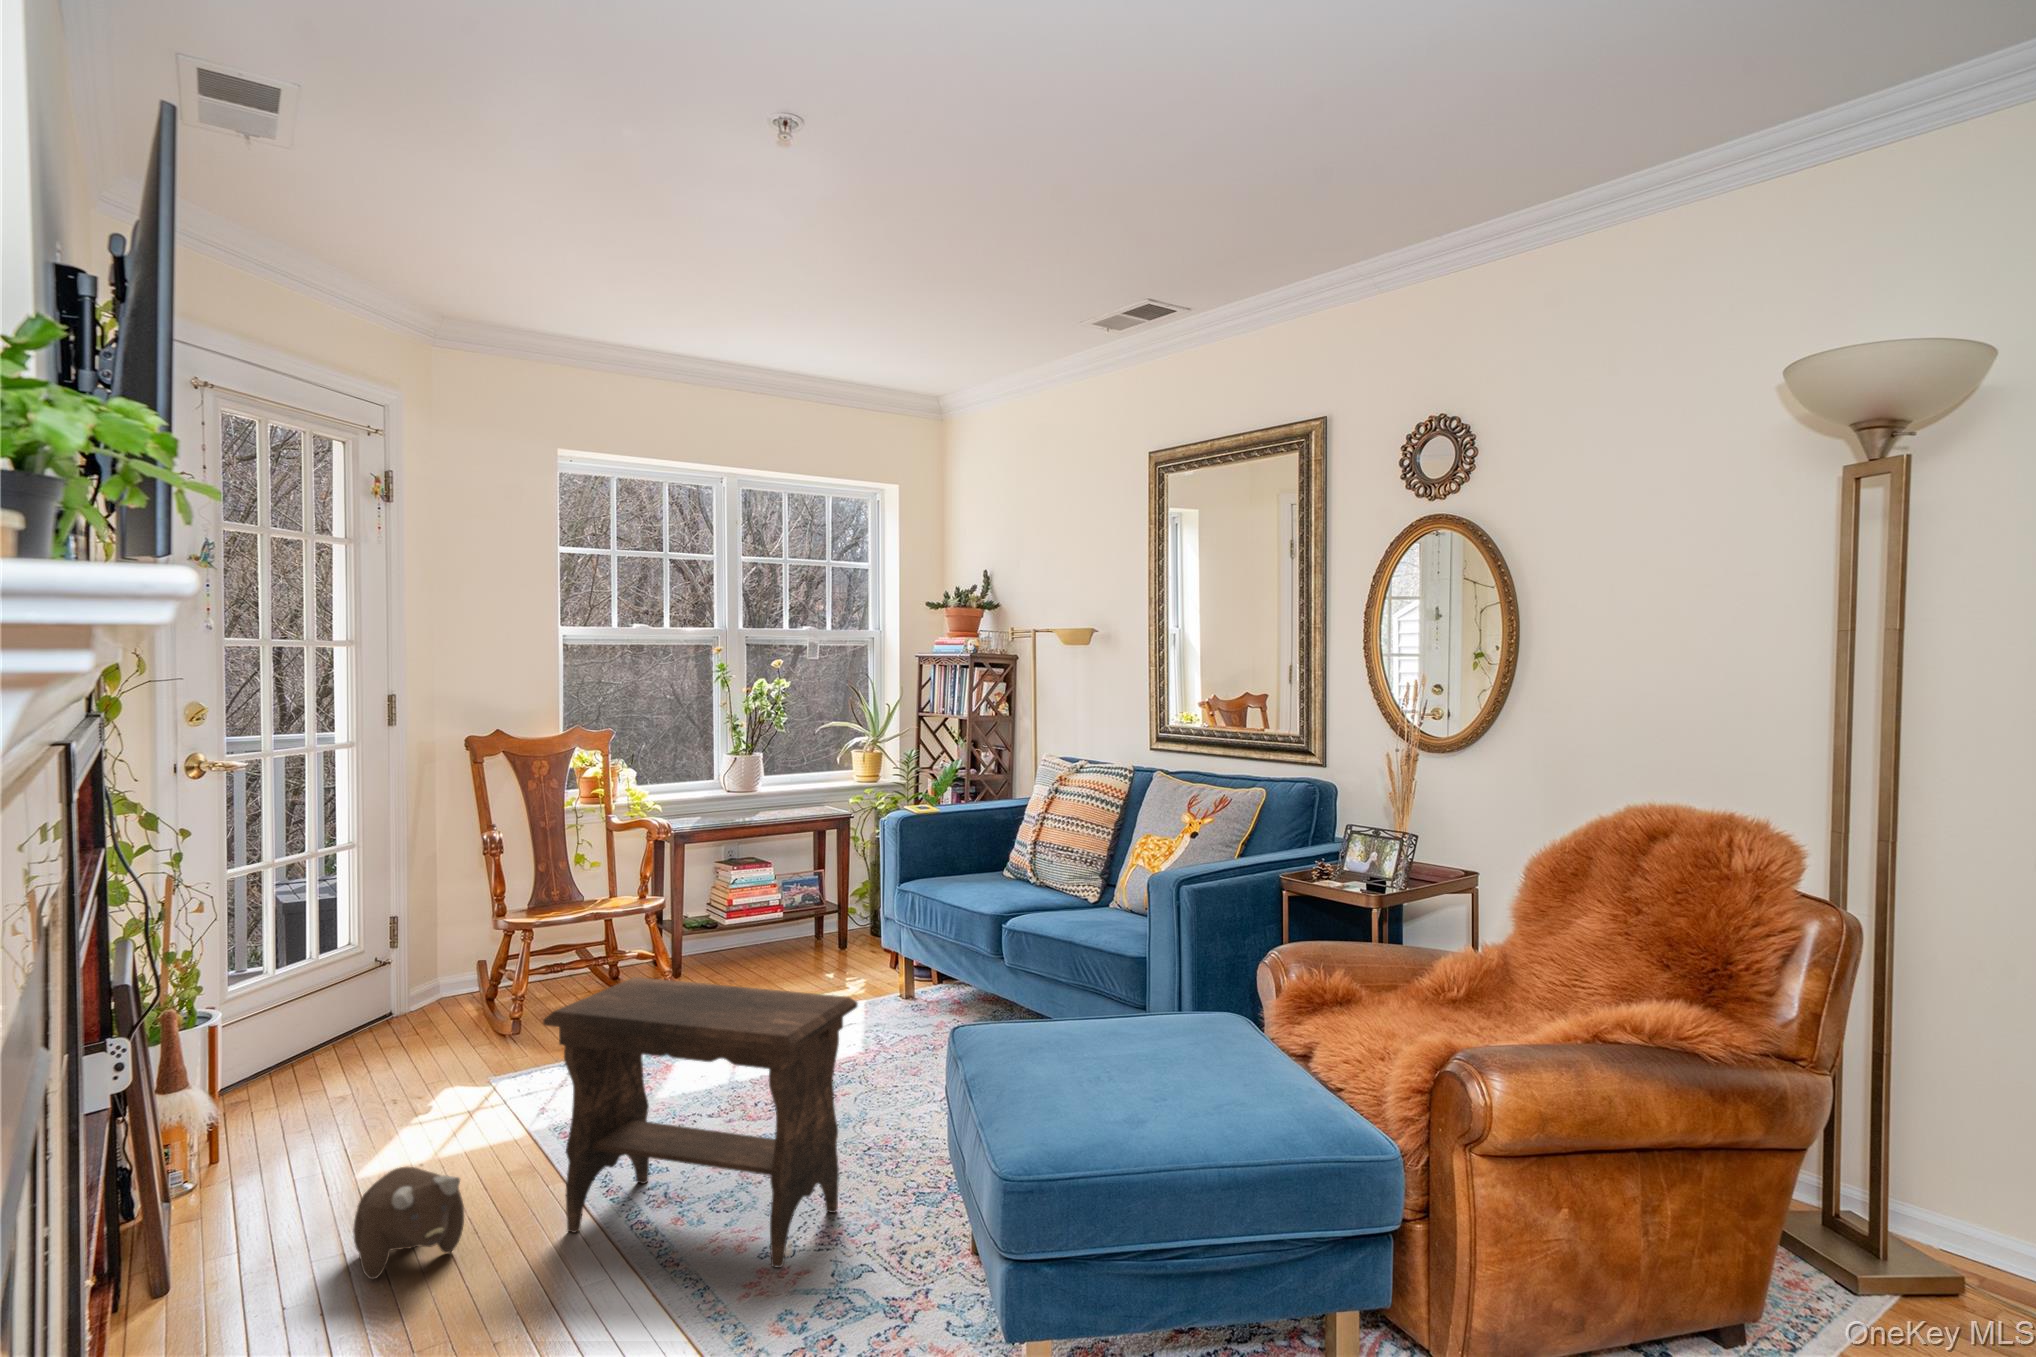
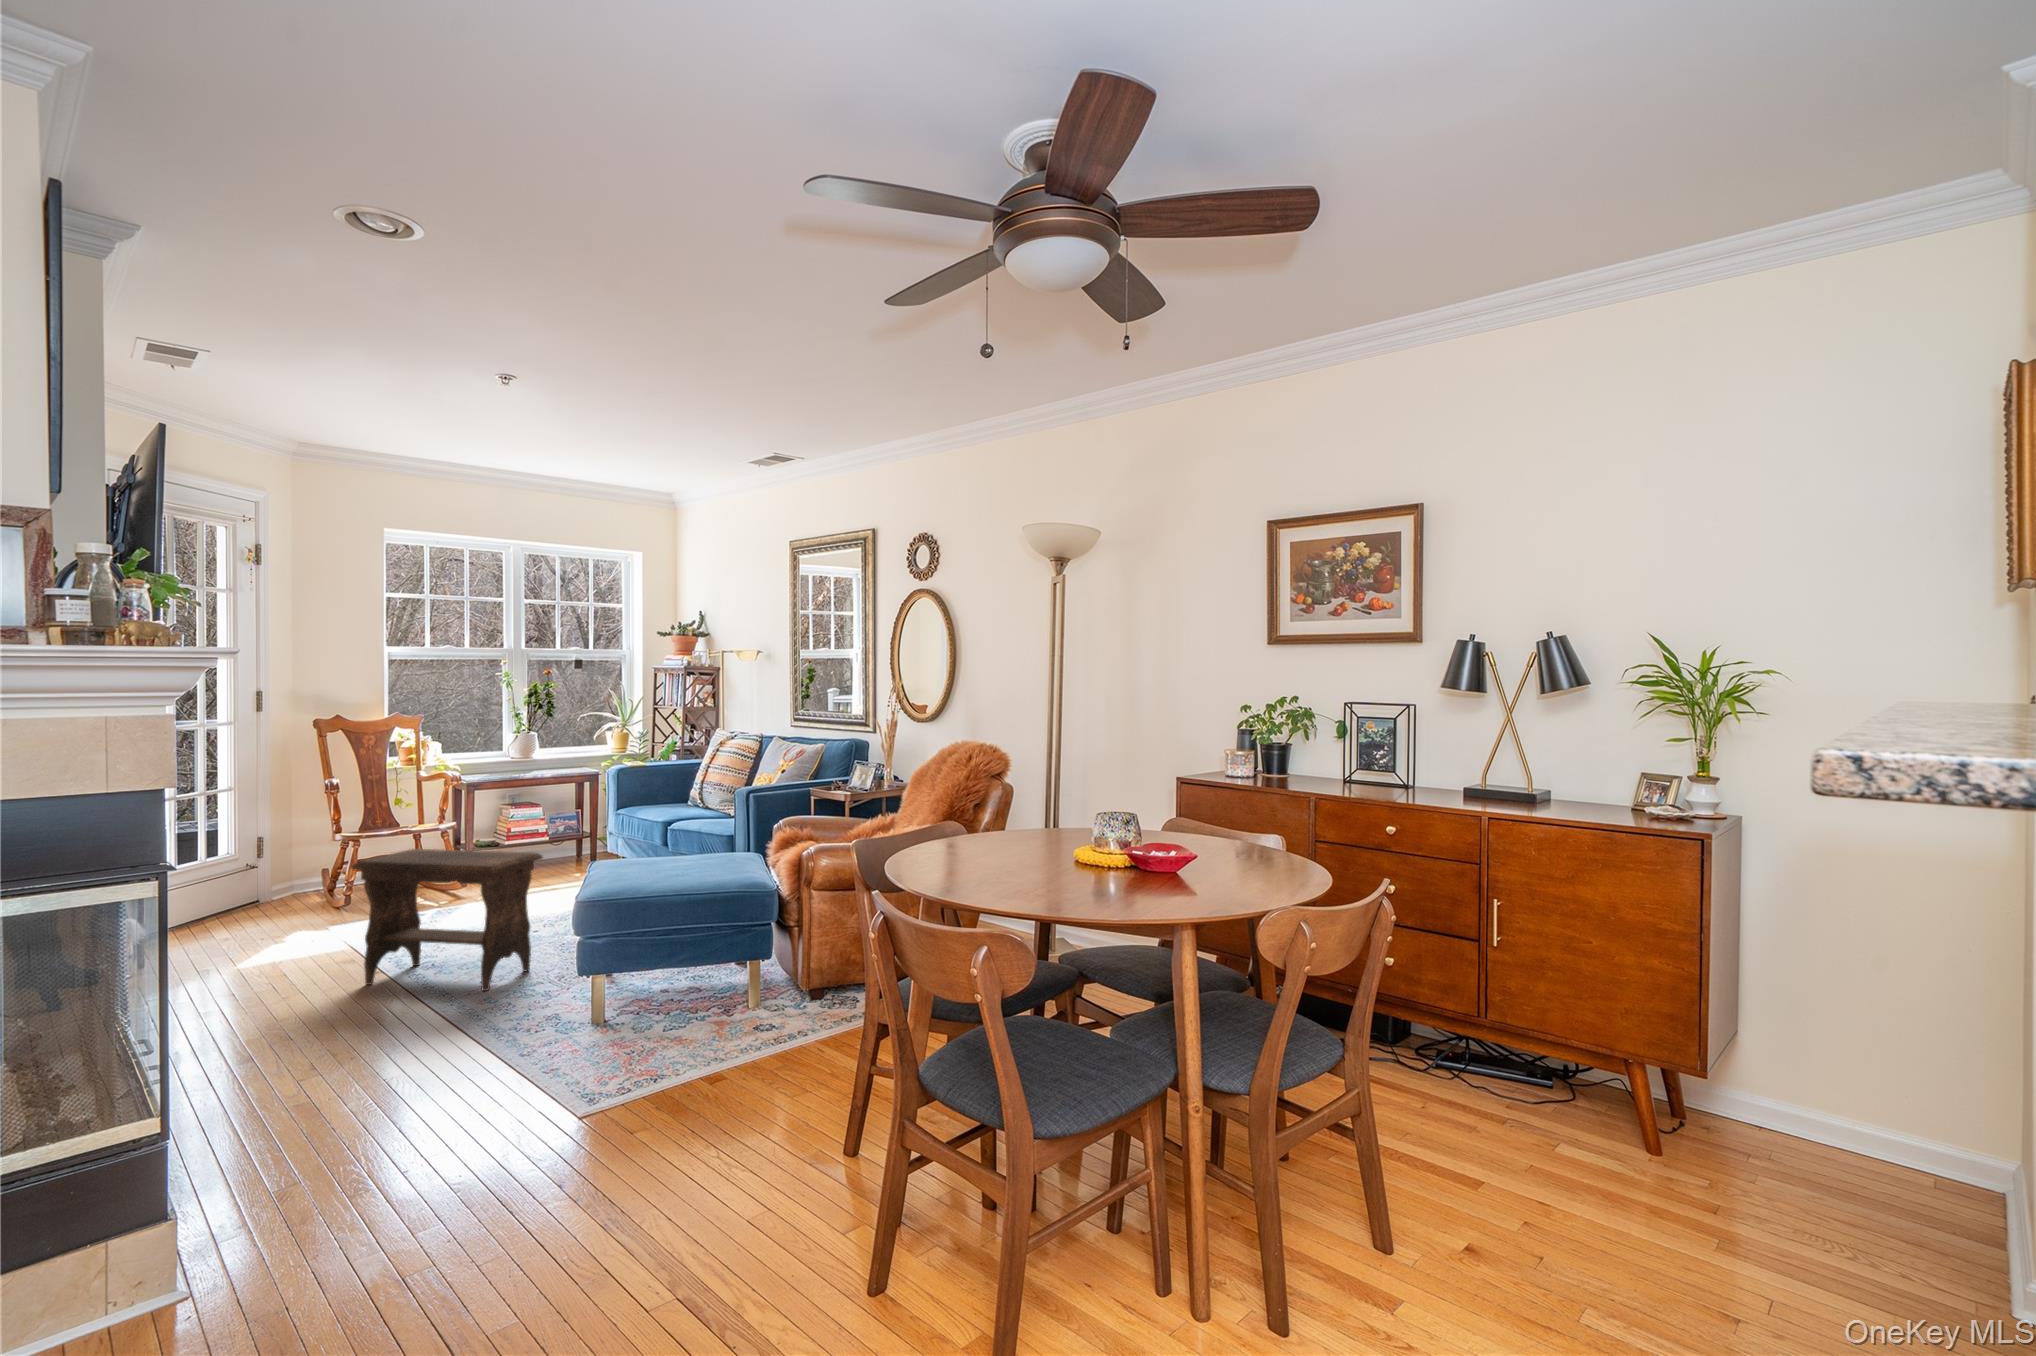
plush toy: present [353,1167,464,1279] -> none [233,948,302,1005]

